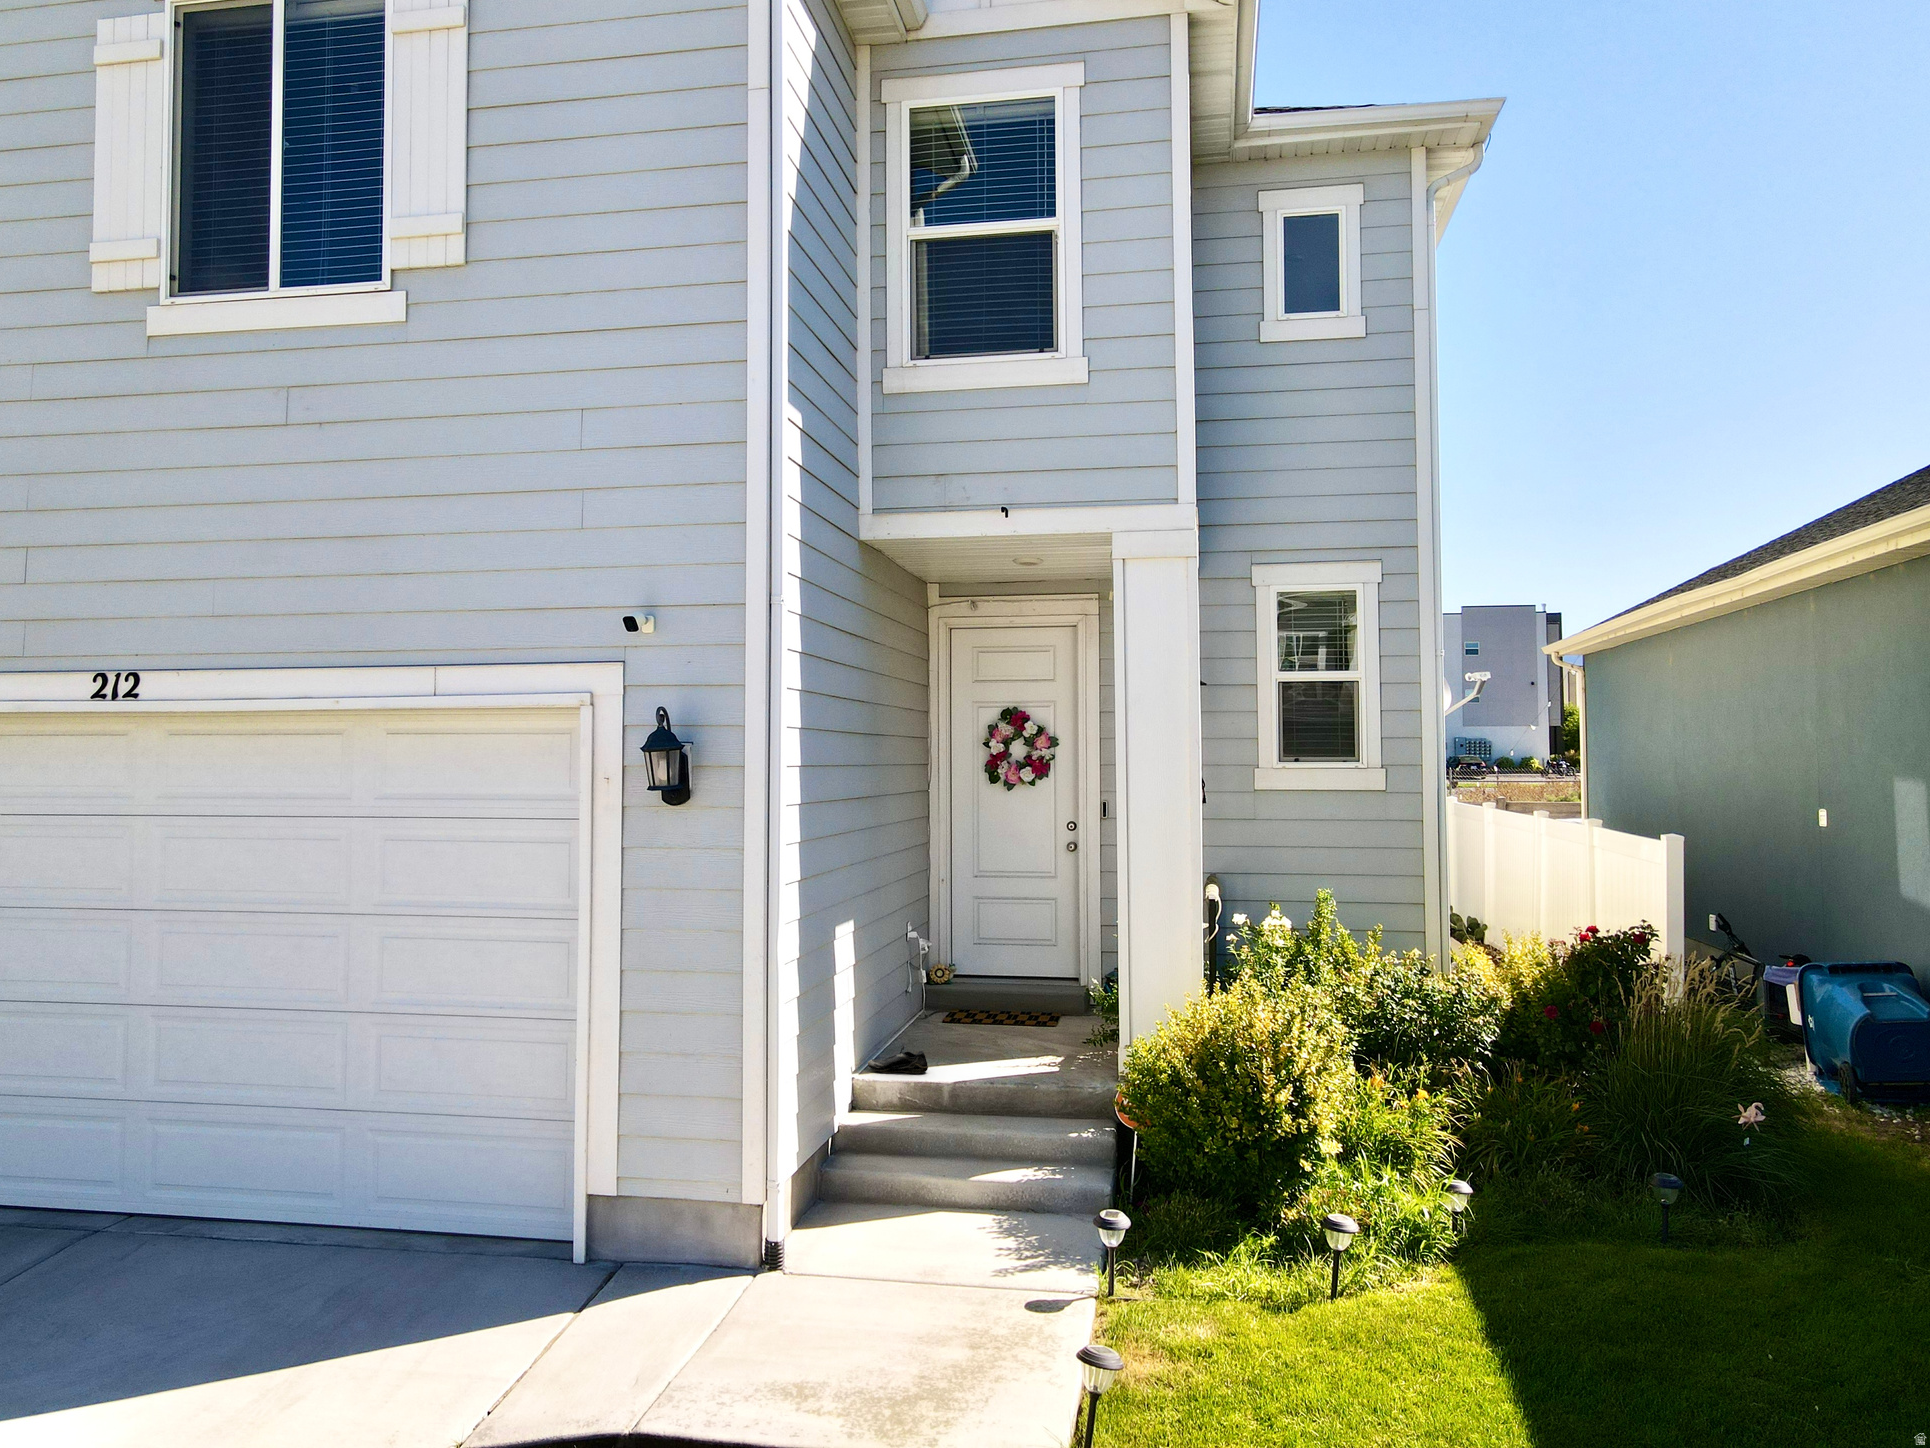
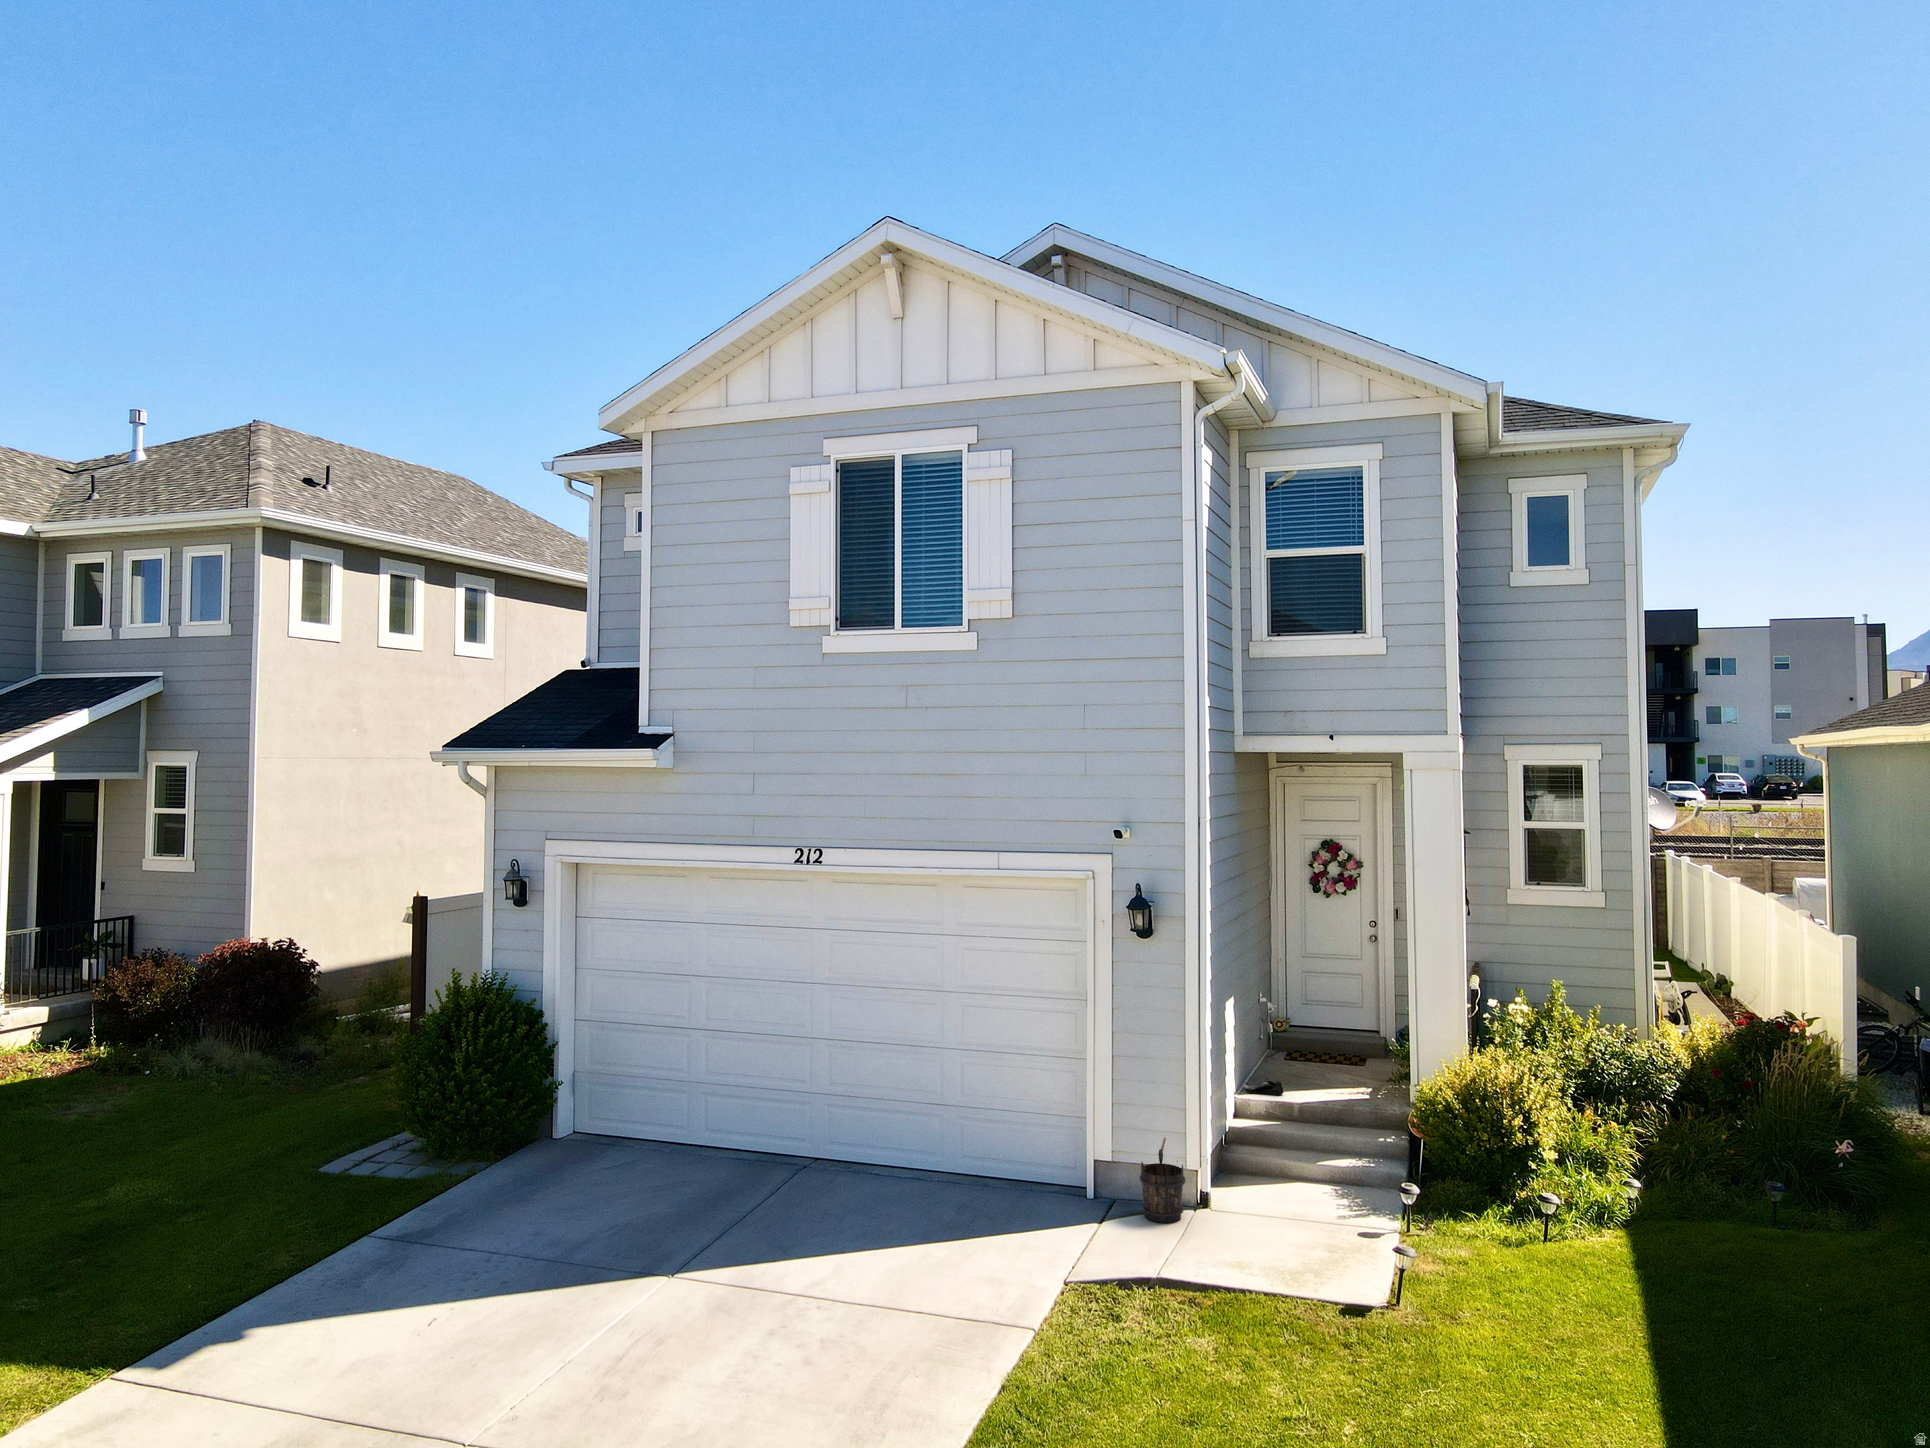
bucket: none [648,1153,729,1310] -> present [1140,1138,1186,1223]

